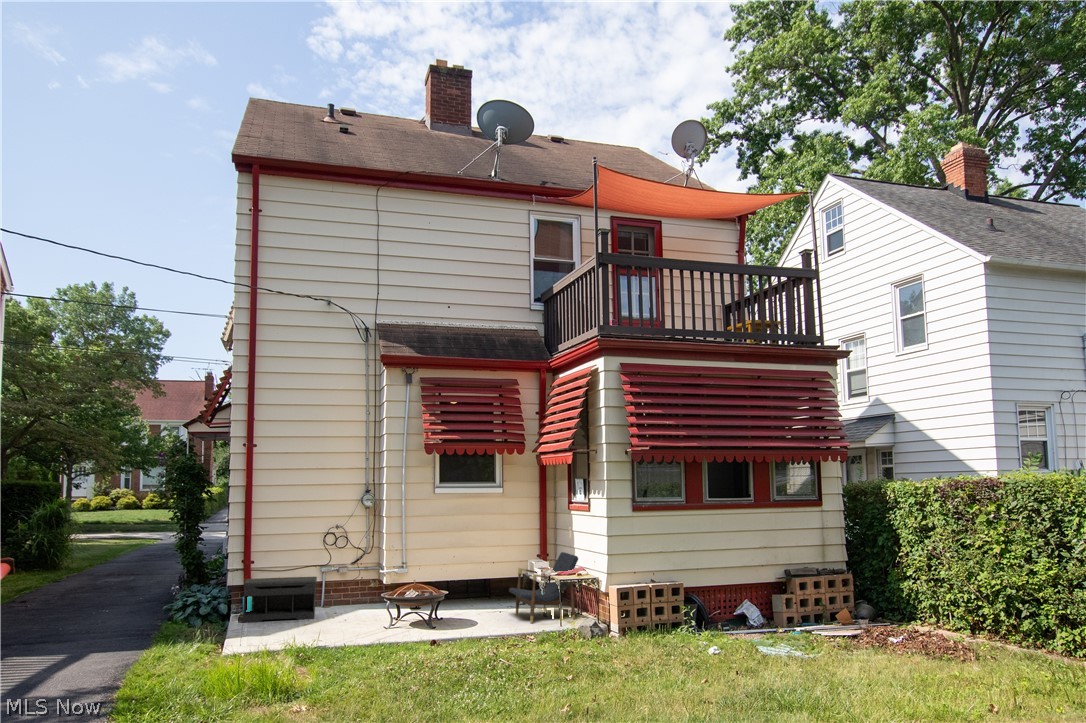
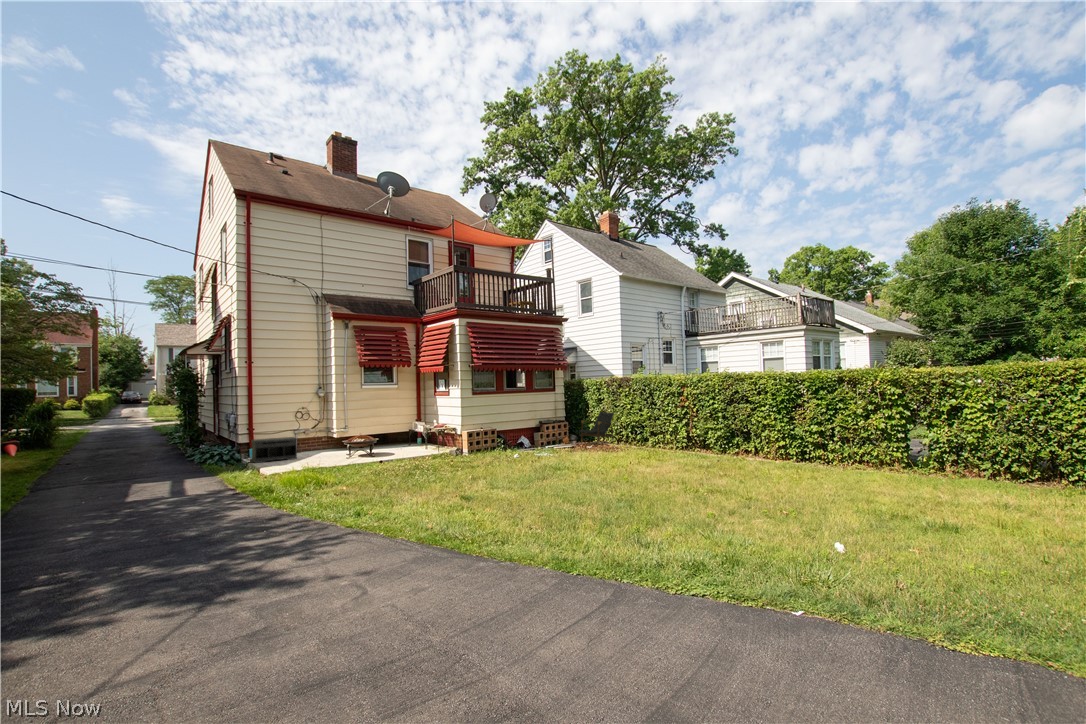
lounge chair: present [509,552,578,624] -> present [579,412,614,444]

